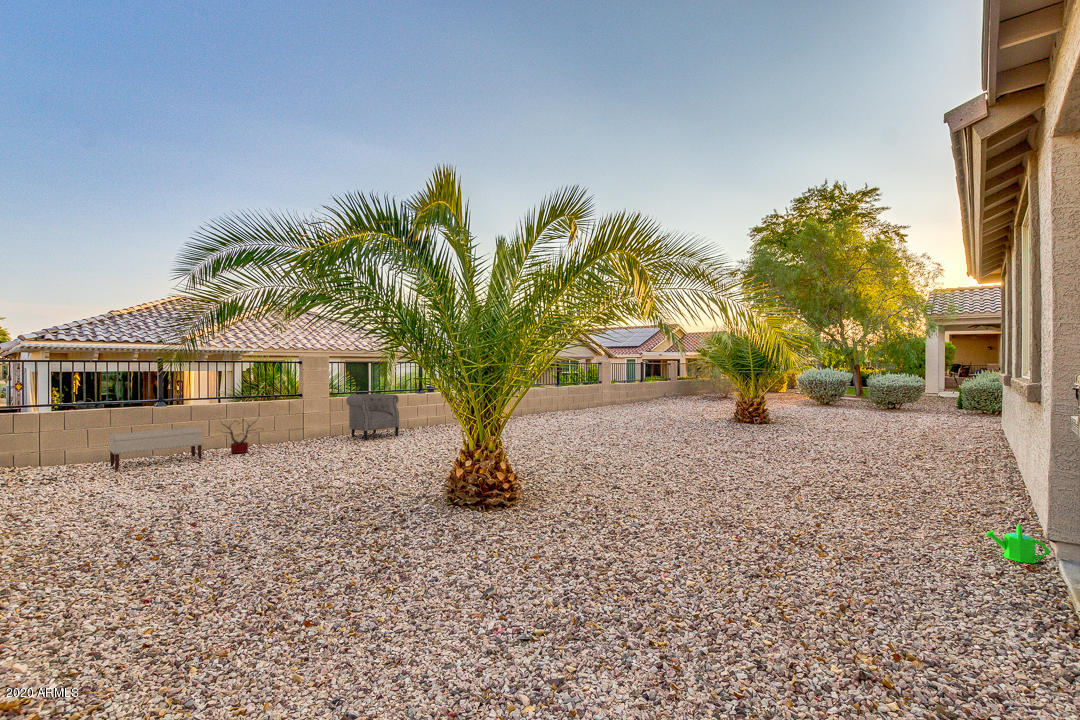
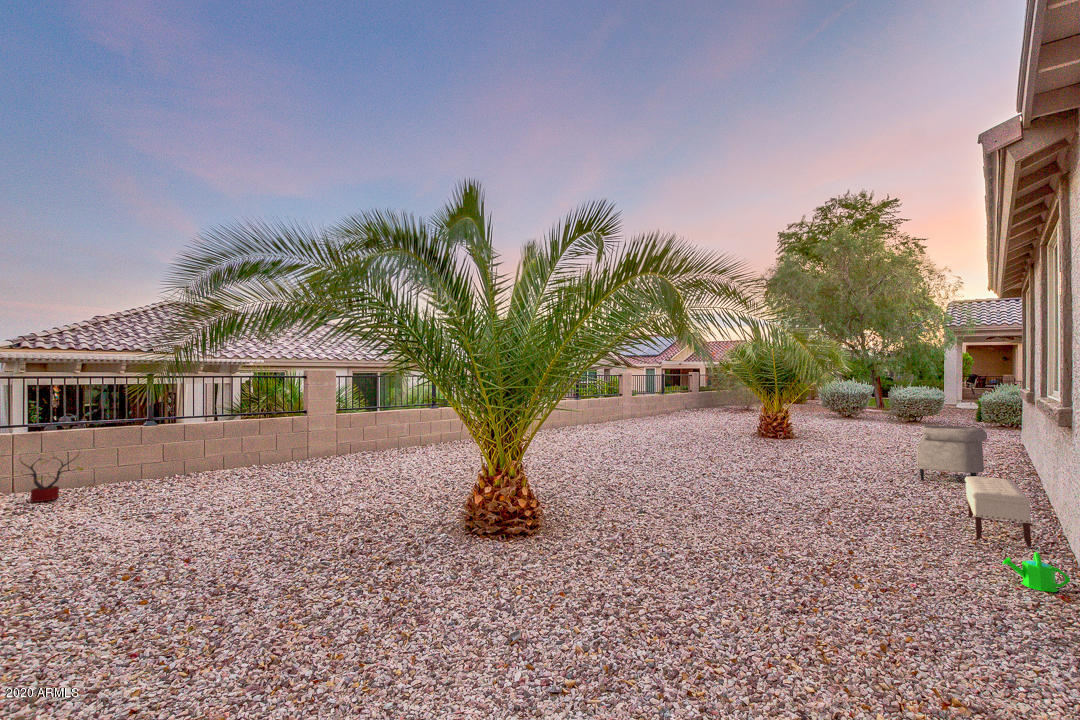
chair: present [346,394,399,440] -> present [917,425,987,480]
decorative plant: present [222,418,264,453] -> present [21,457,83,502]
bench: present [109,427,203,470] -> present [965,476,1031,547]

